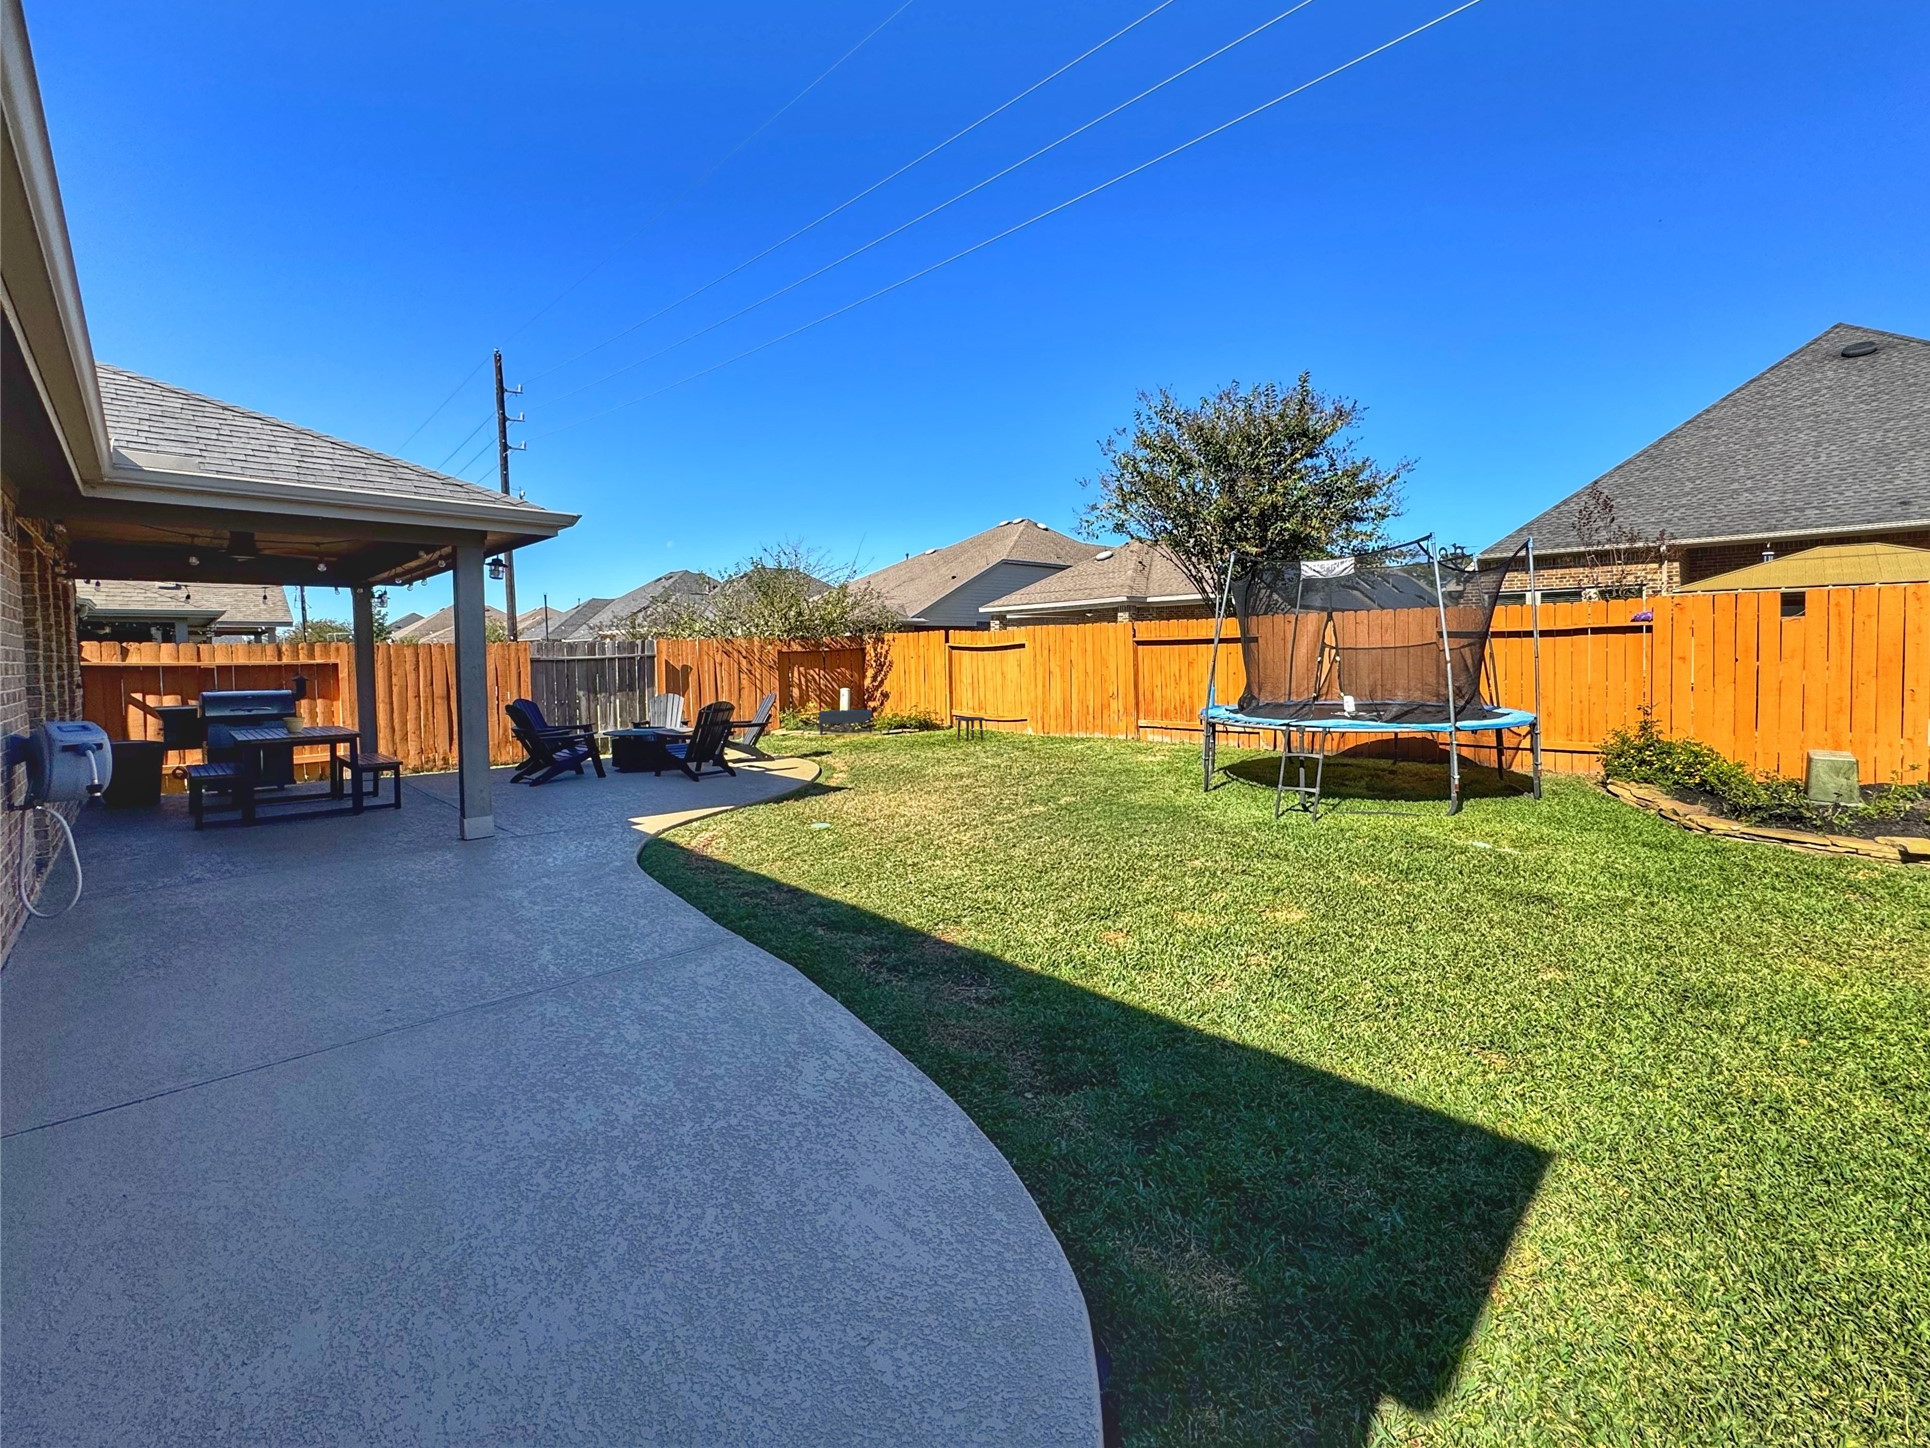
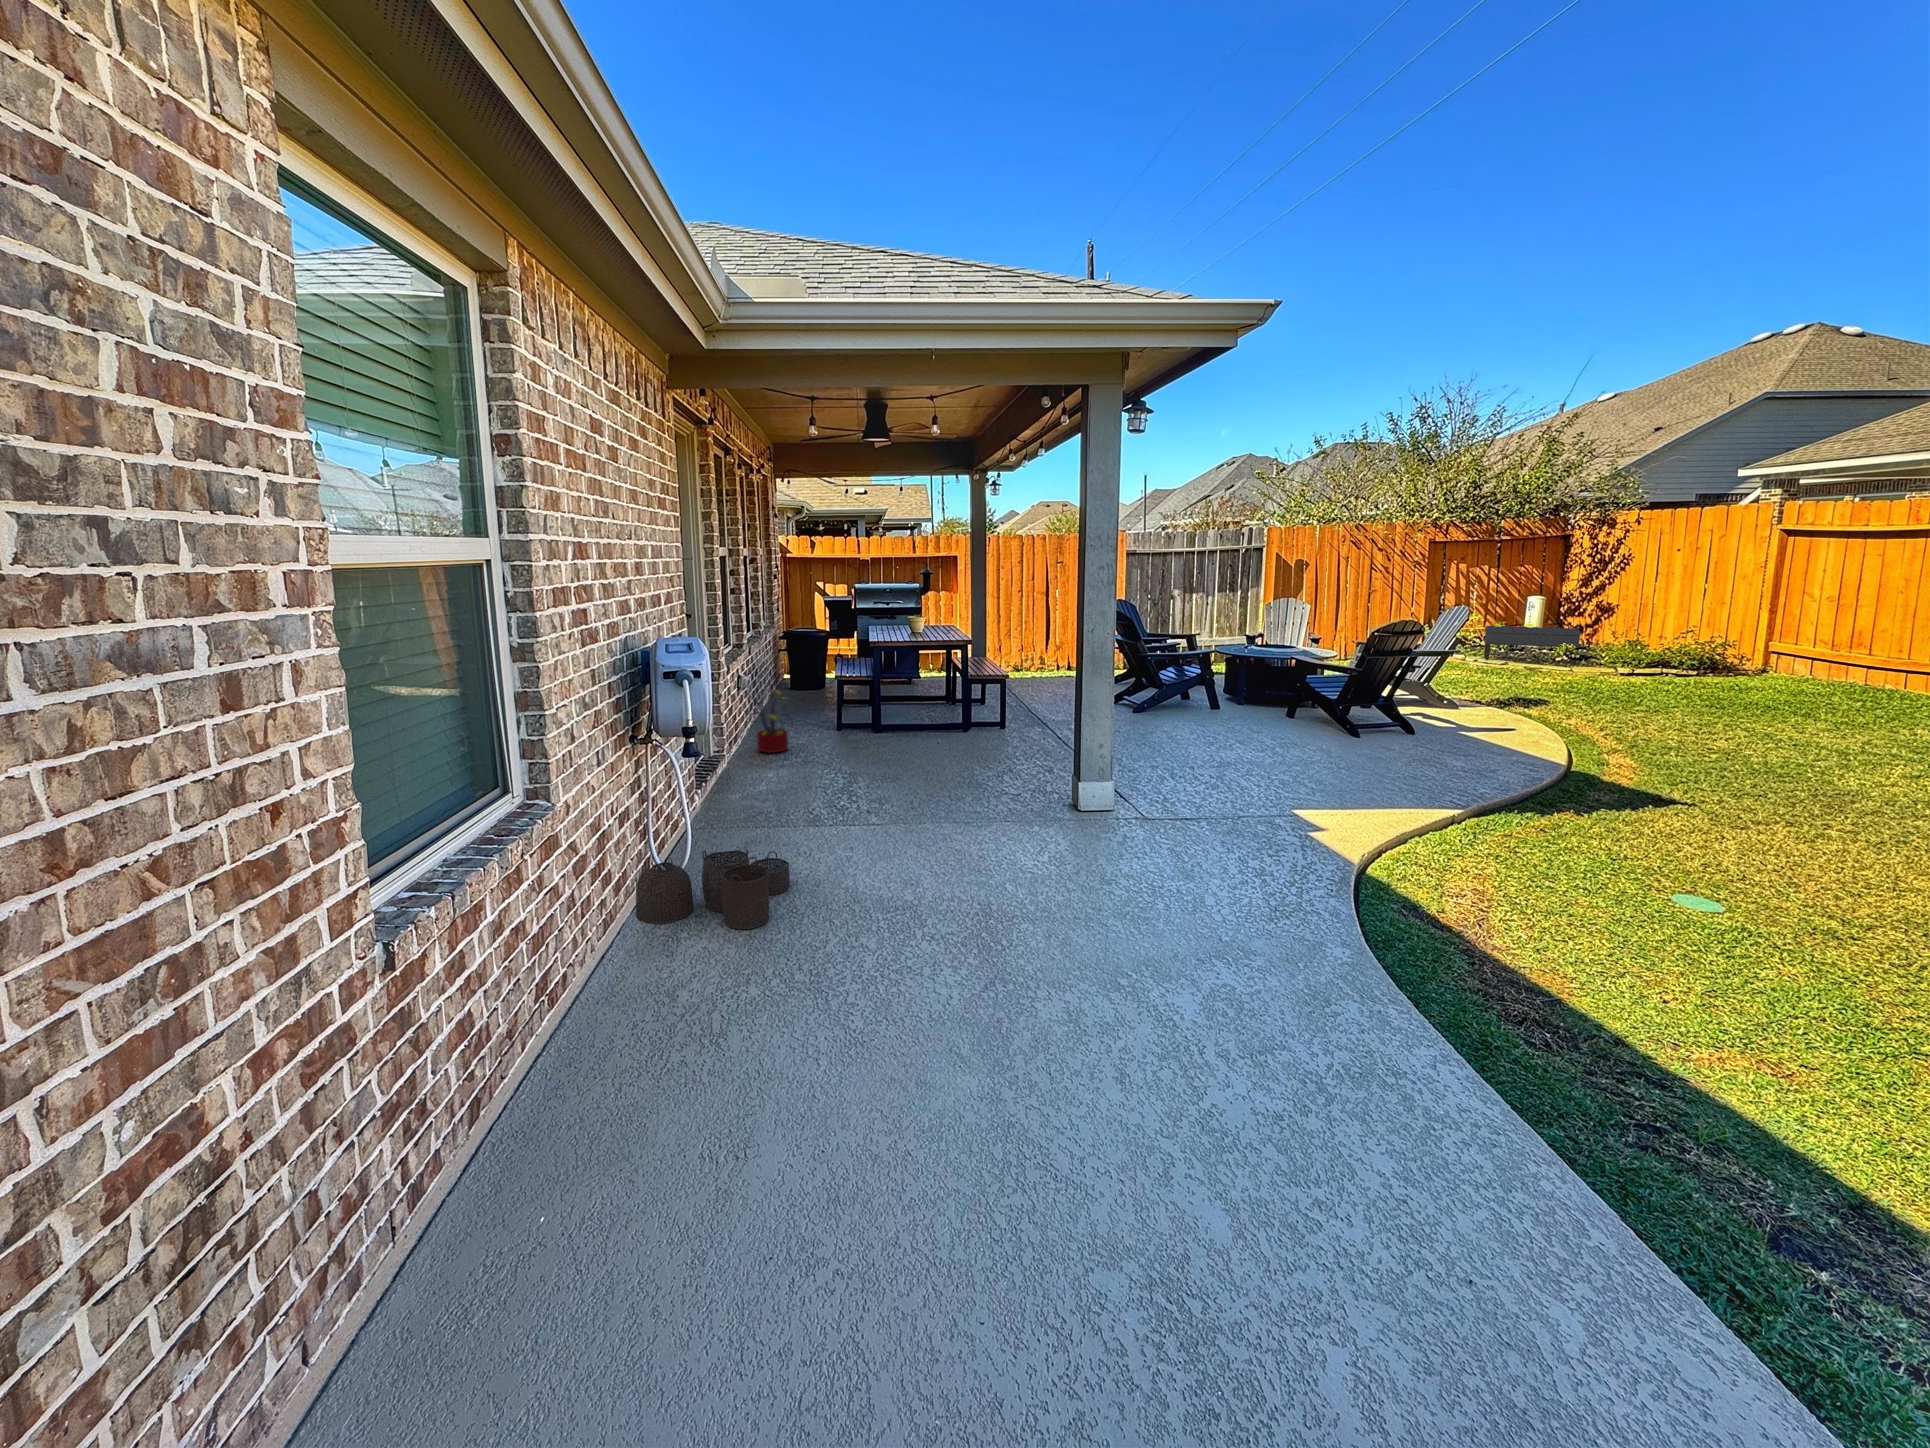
side table: present [955,717,985,740] -> none [1787,656,1867,699]
decorative plant: none [73,772,149,850] -> present [755,679,788,753]
woven basket: none [47,871,205,935] -> present [635,849,790,929]

